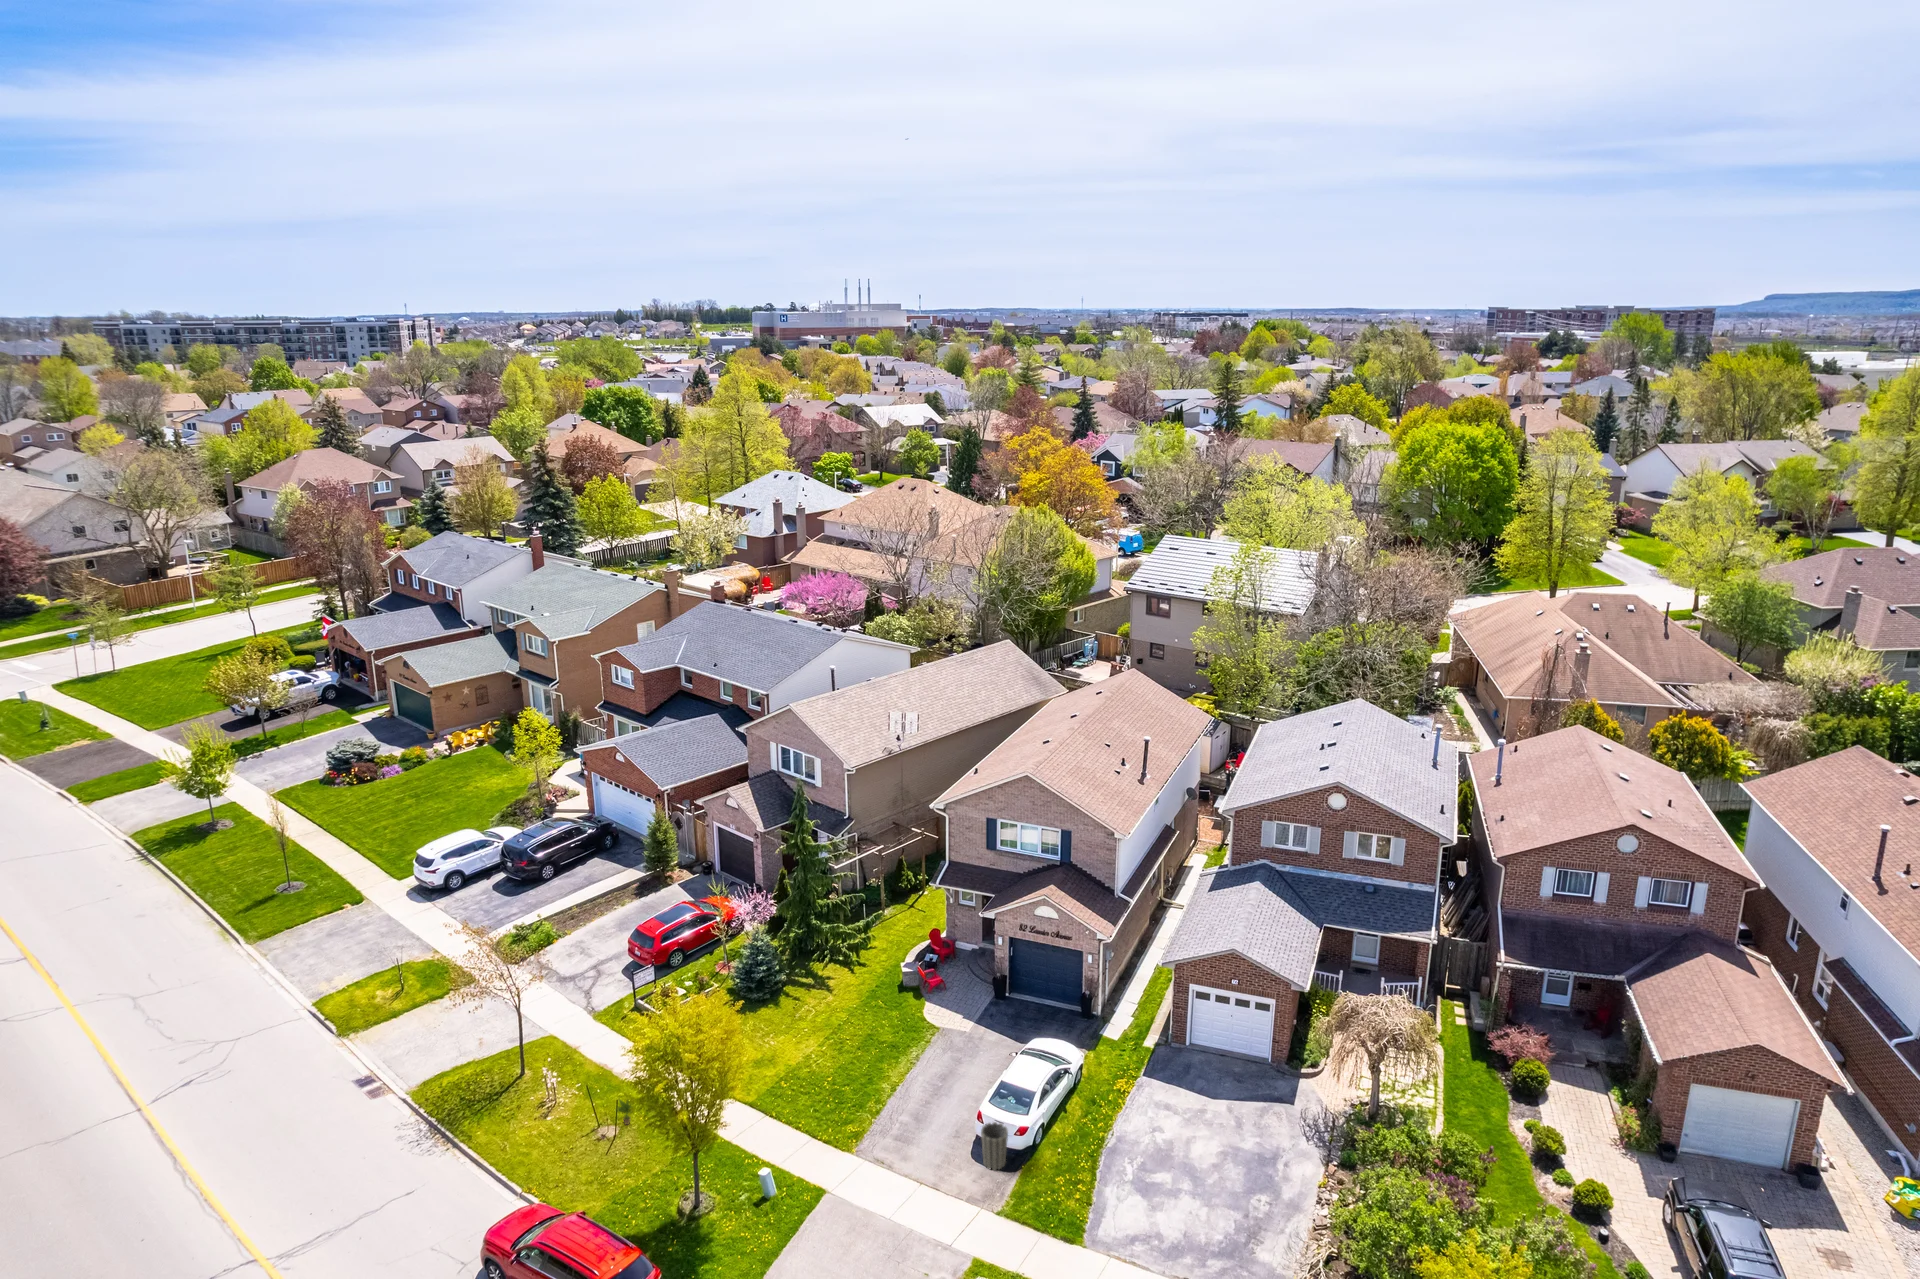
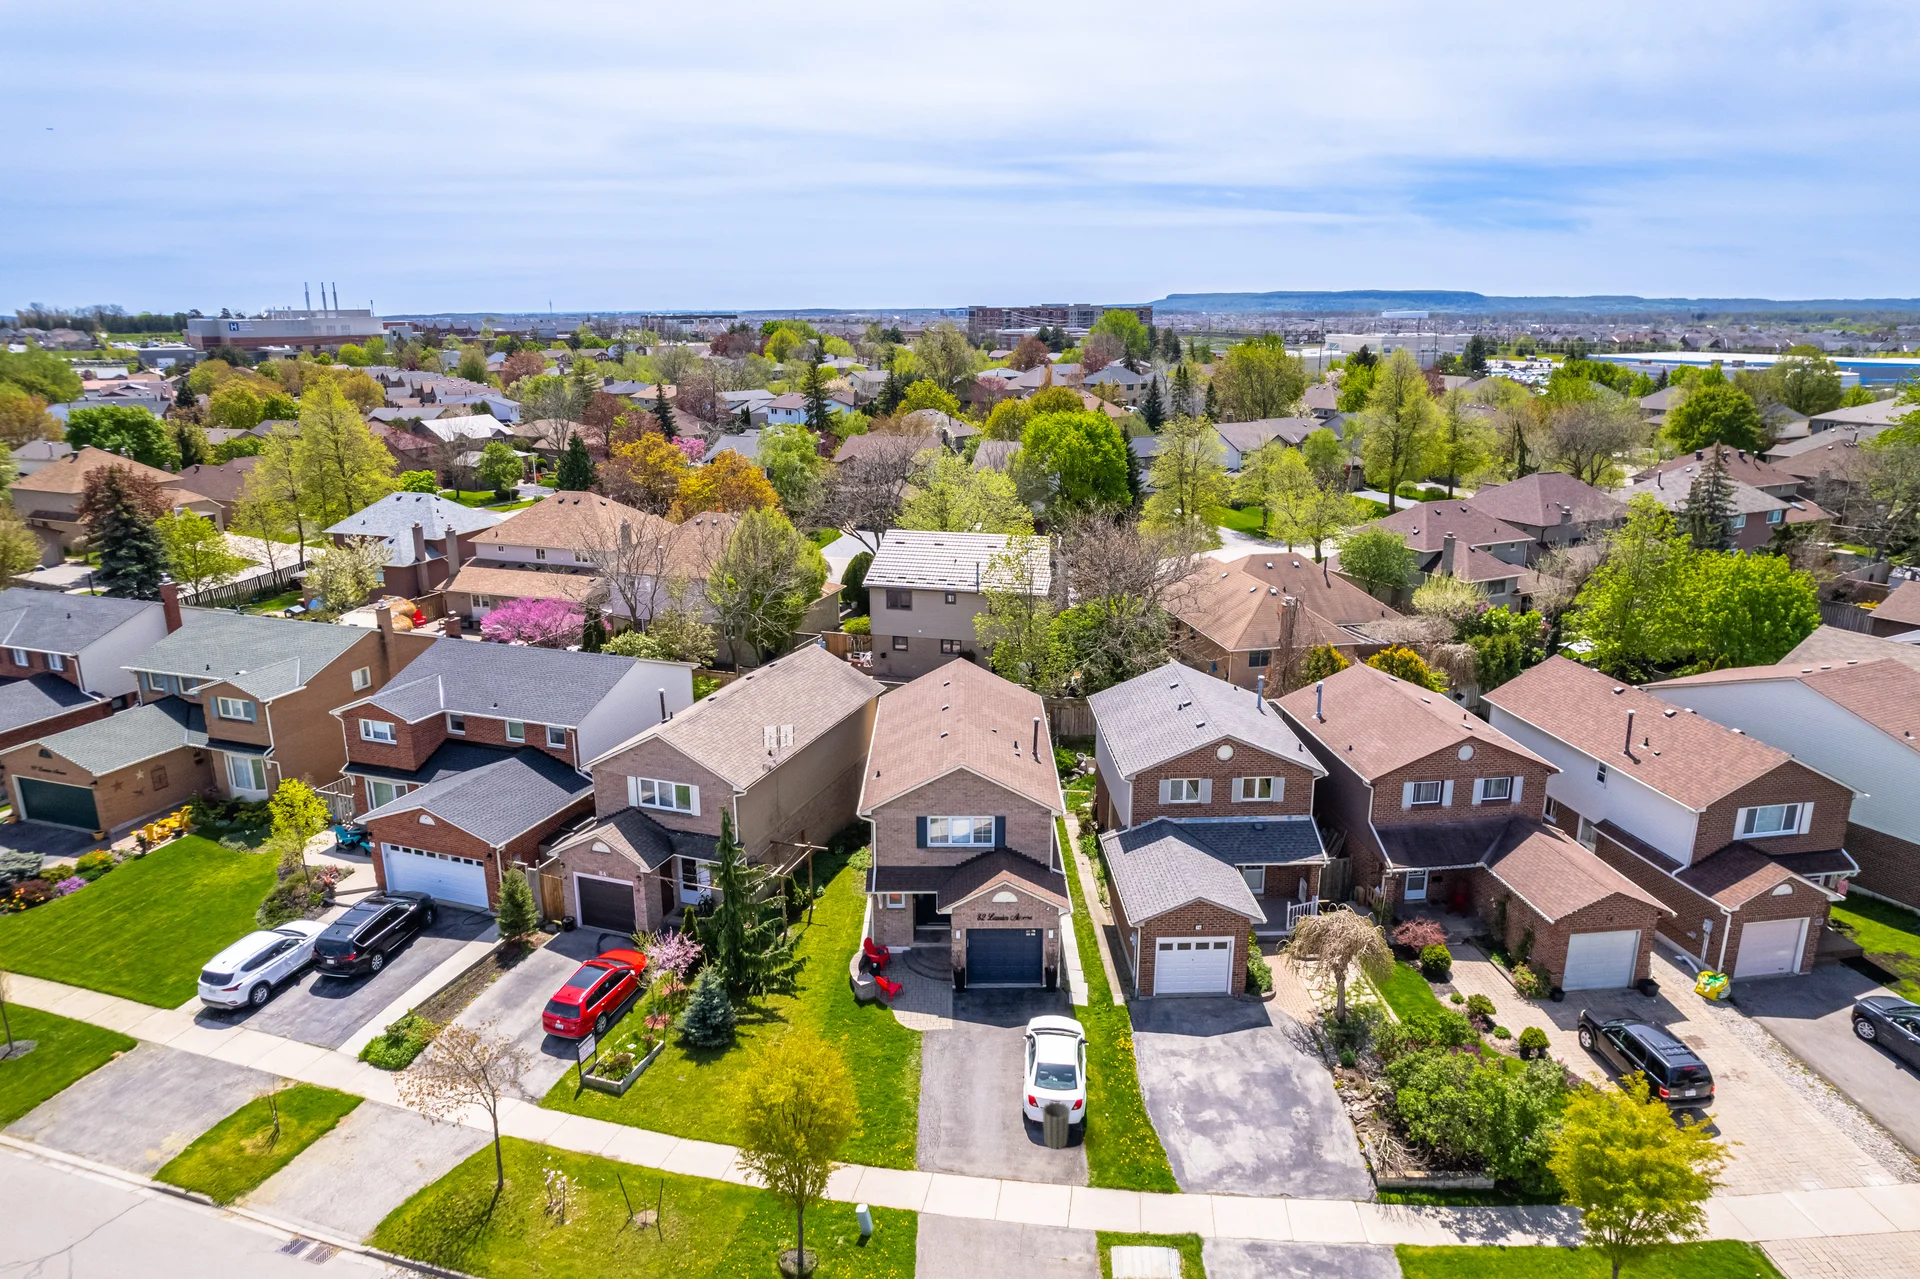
potted plant: present [617,1099,632,1125] -> none [645,1178,668,1207]

